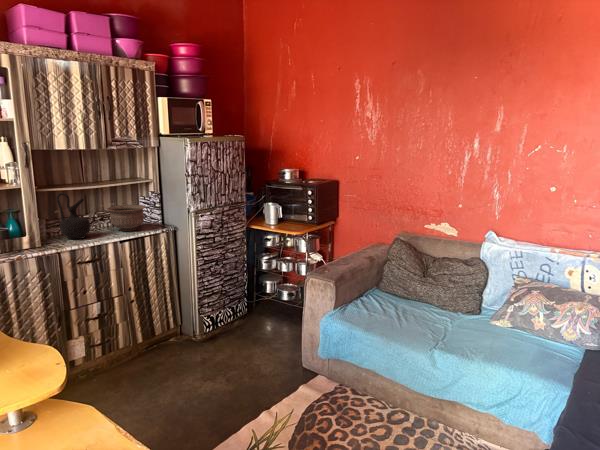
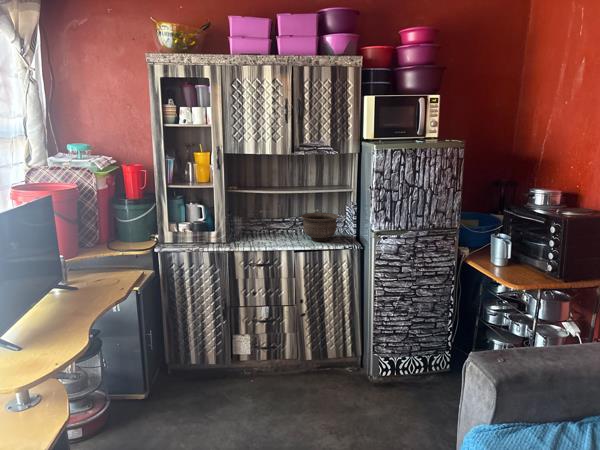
ceramic jug: present [57,193,91,239] -> none [252,194,279,241]

